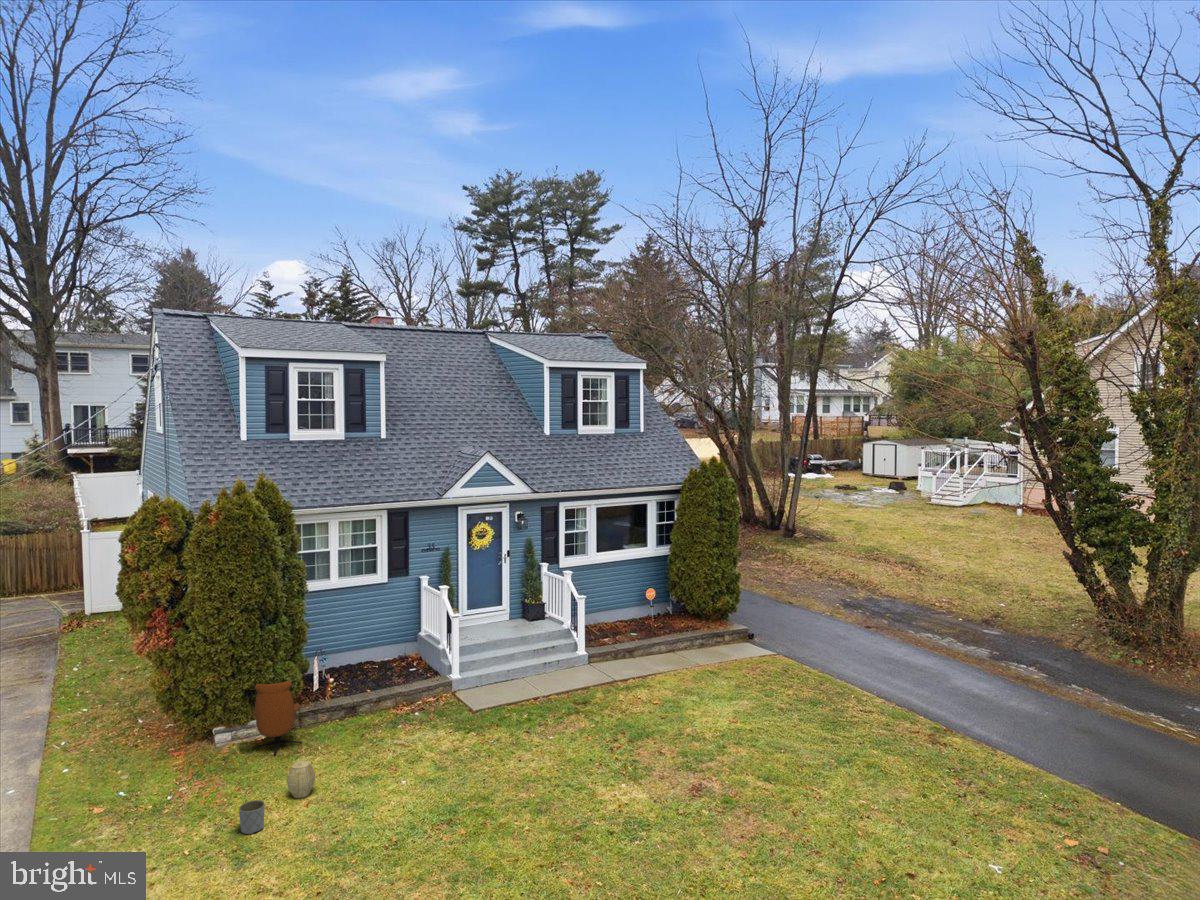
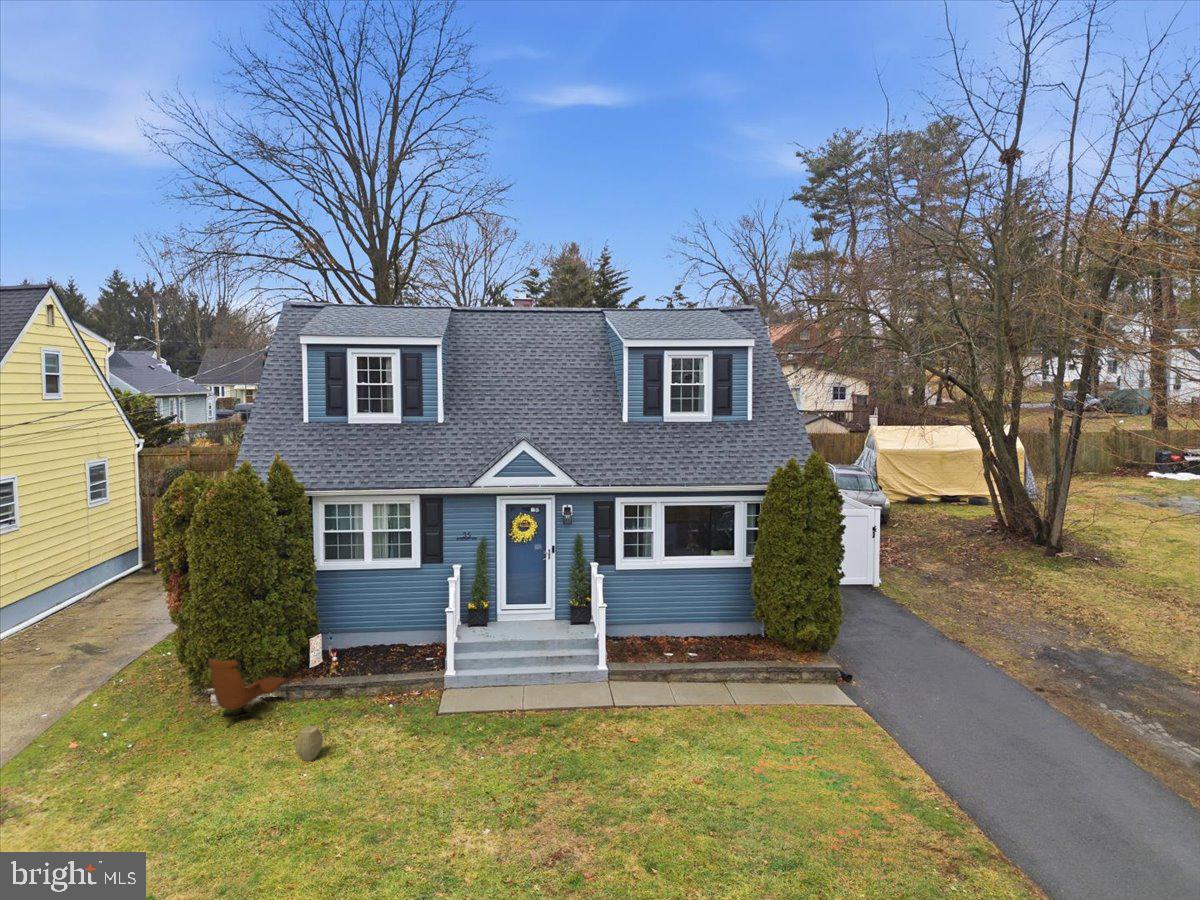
woven basket: present [287,761,315,798] -> present [296,726,323,761]
planter: present [239,800,265,834] -> none [84,782,112,817]

